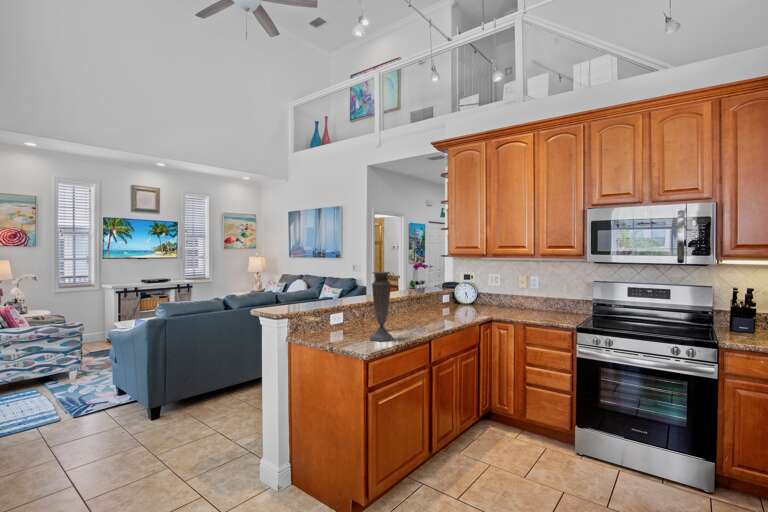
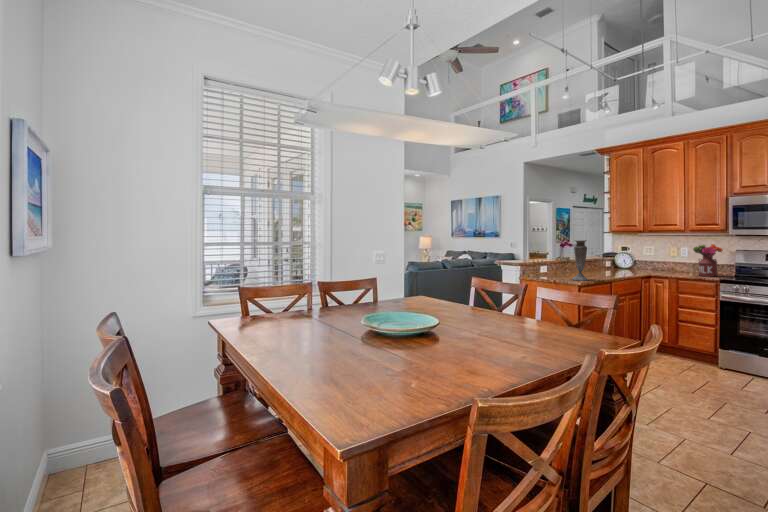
flower arrangement: none [543,274,579,321] -> present [693,244,723,277]

